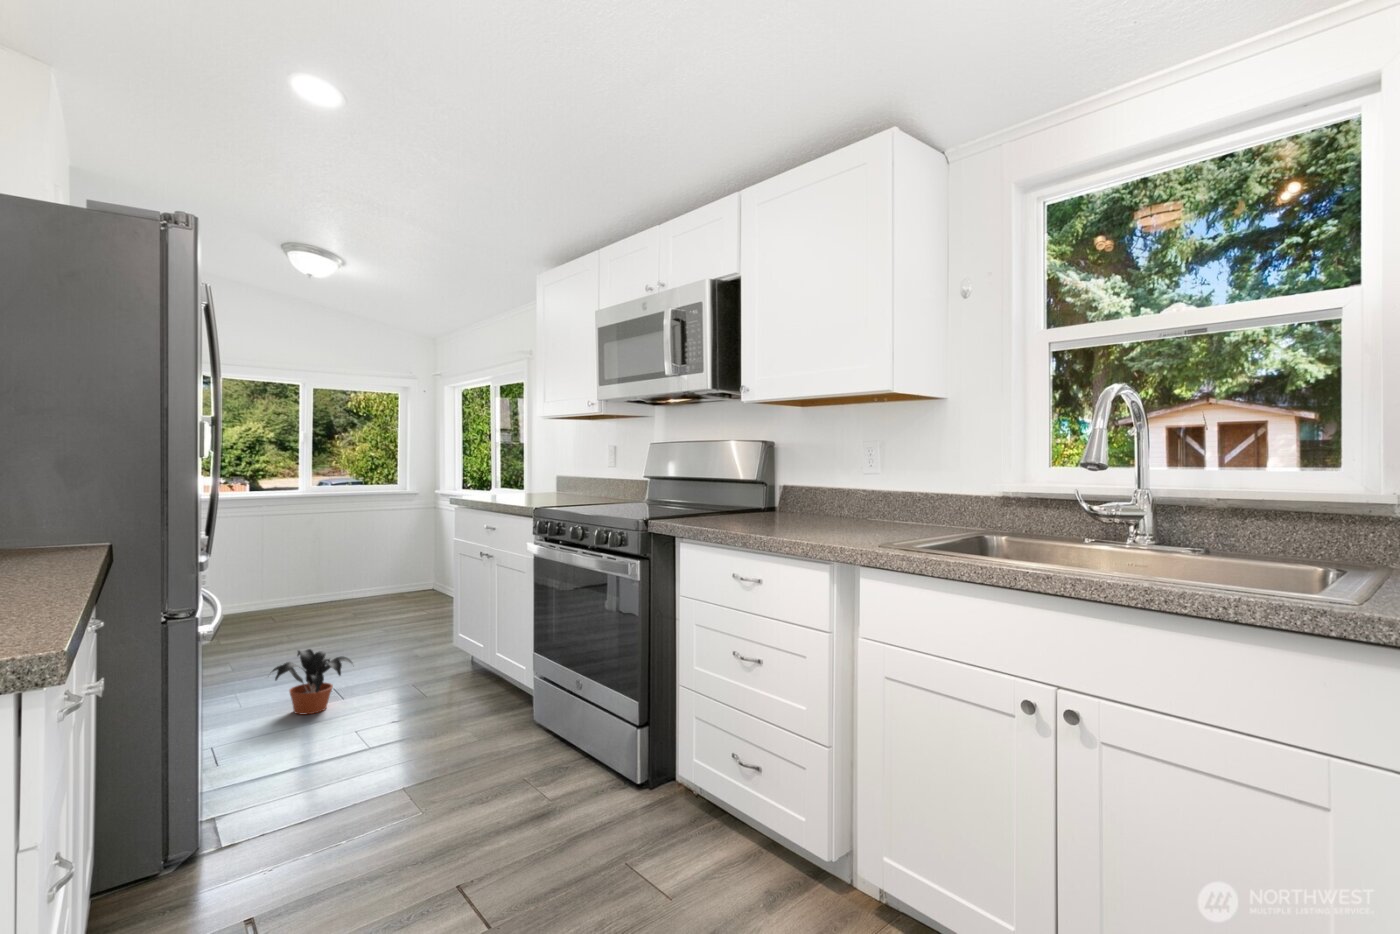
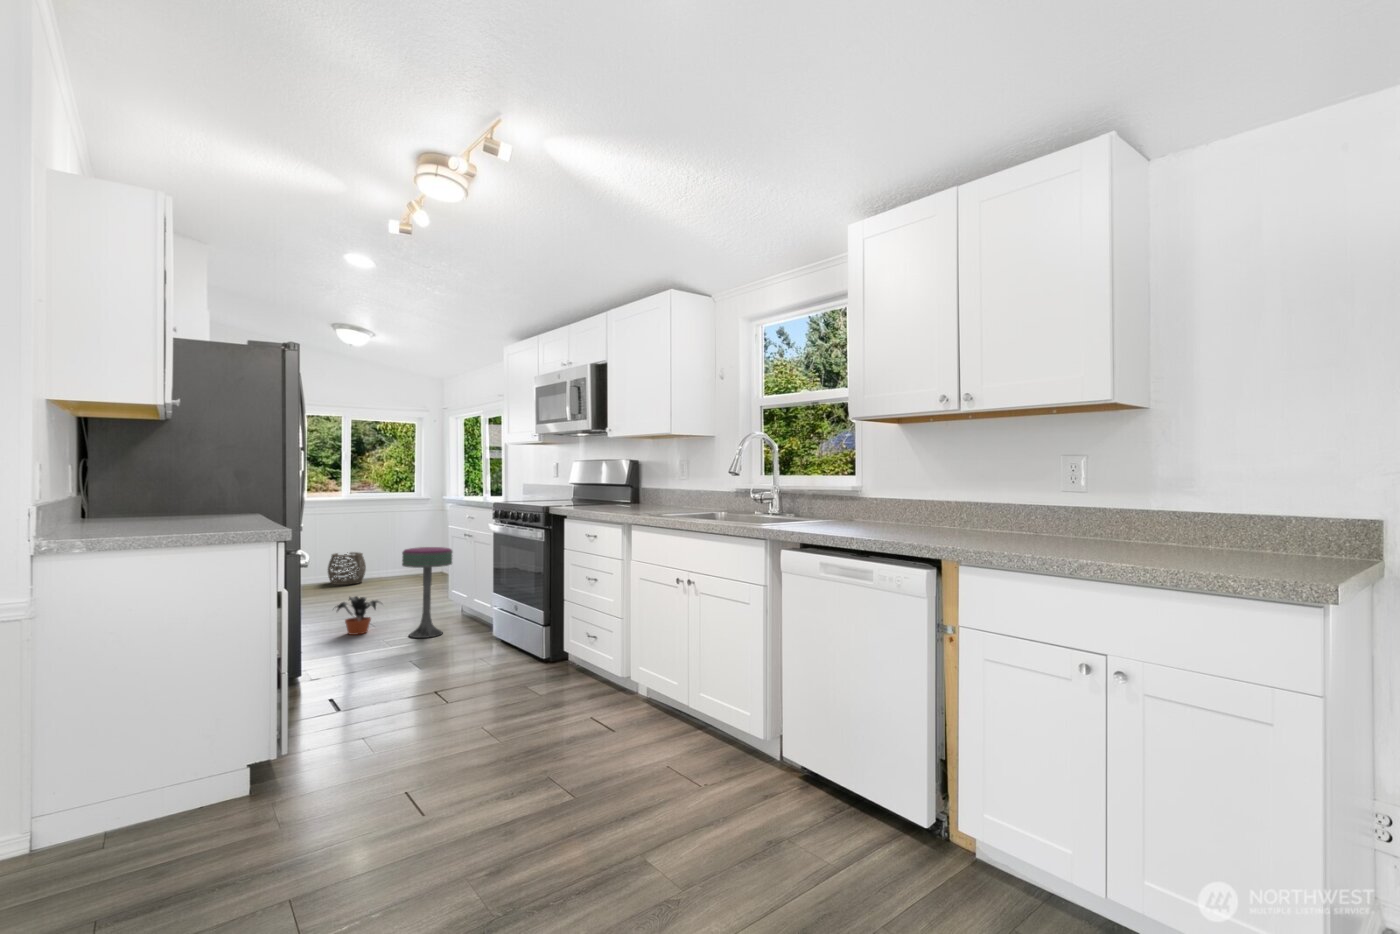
woven basket: none [274,567,329,612] -> present [328,552,366,585]
bar stool: none [385,574,467,724] -> present [402,547,452,638]

